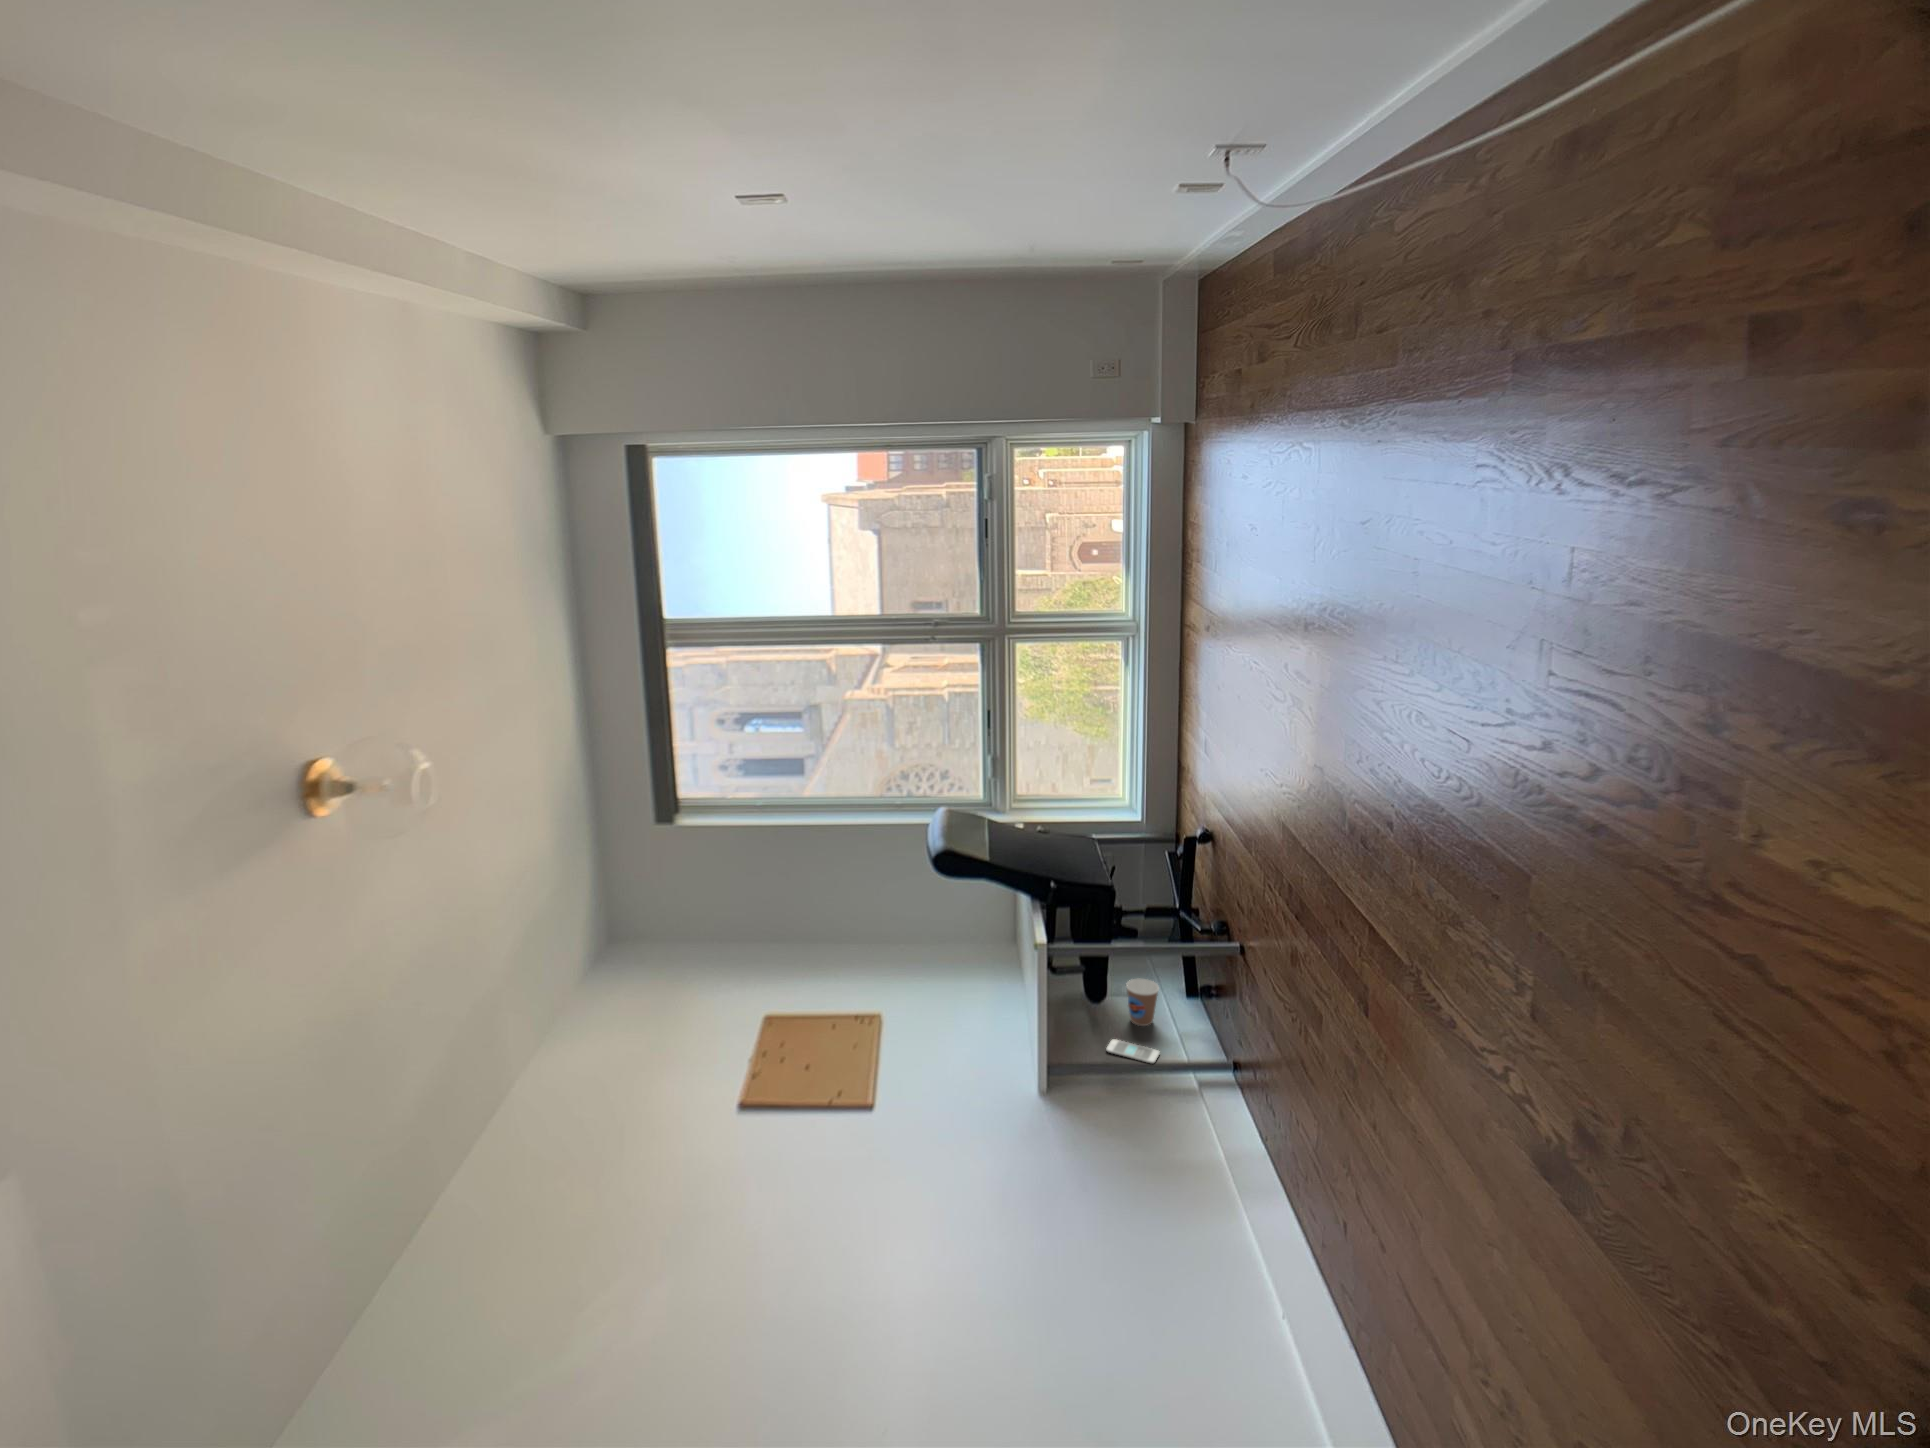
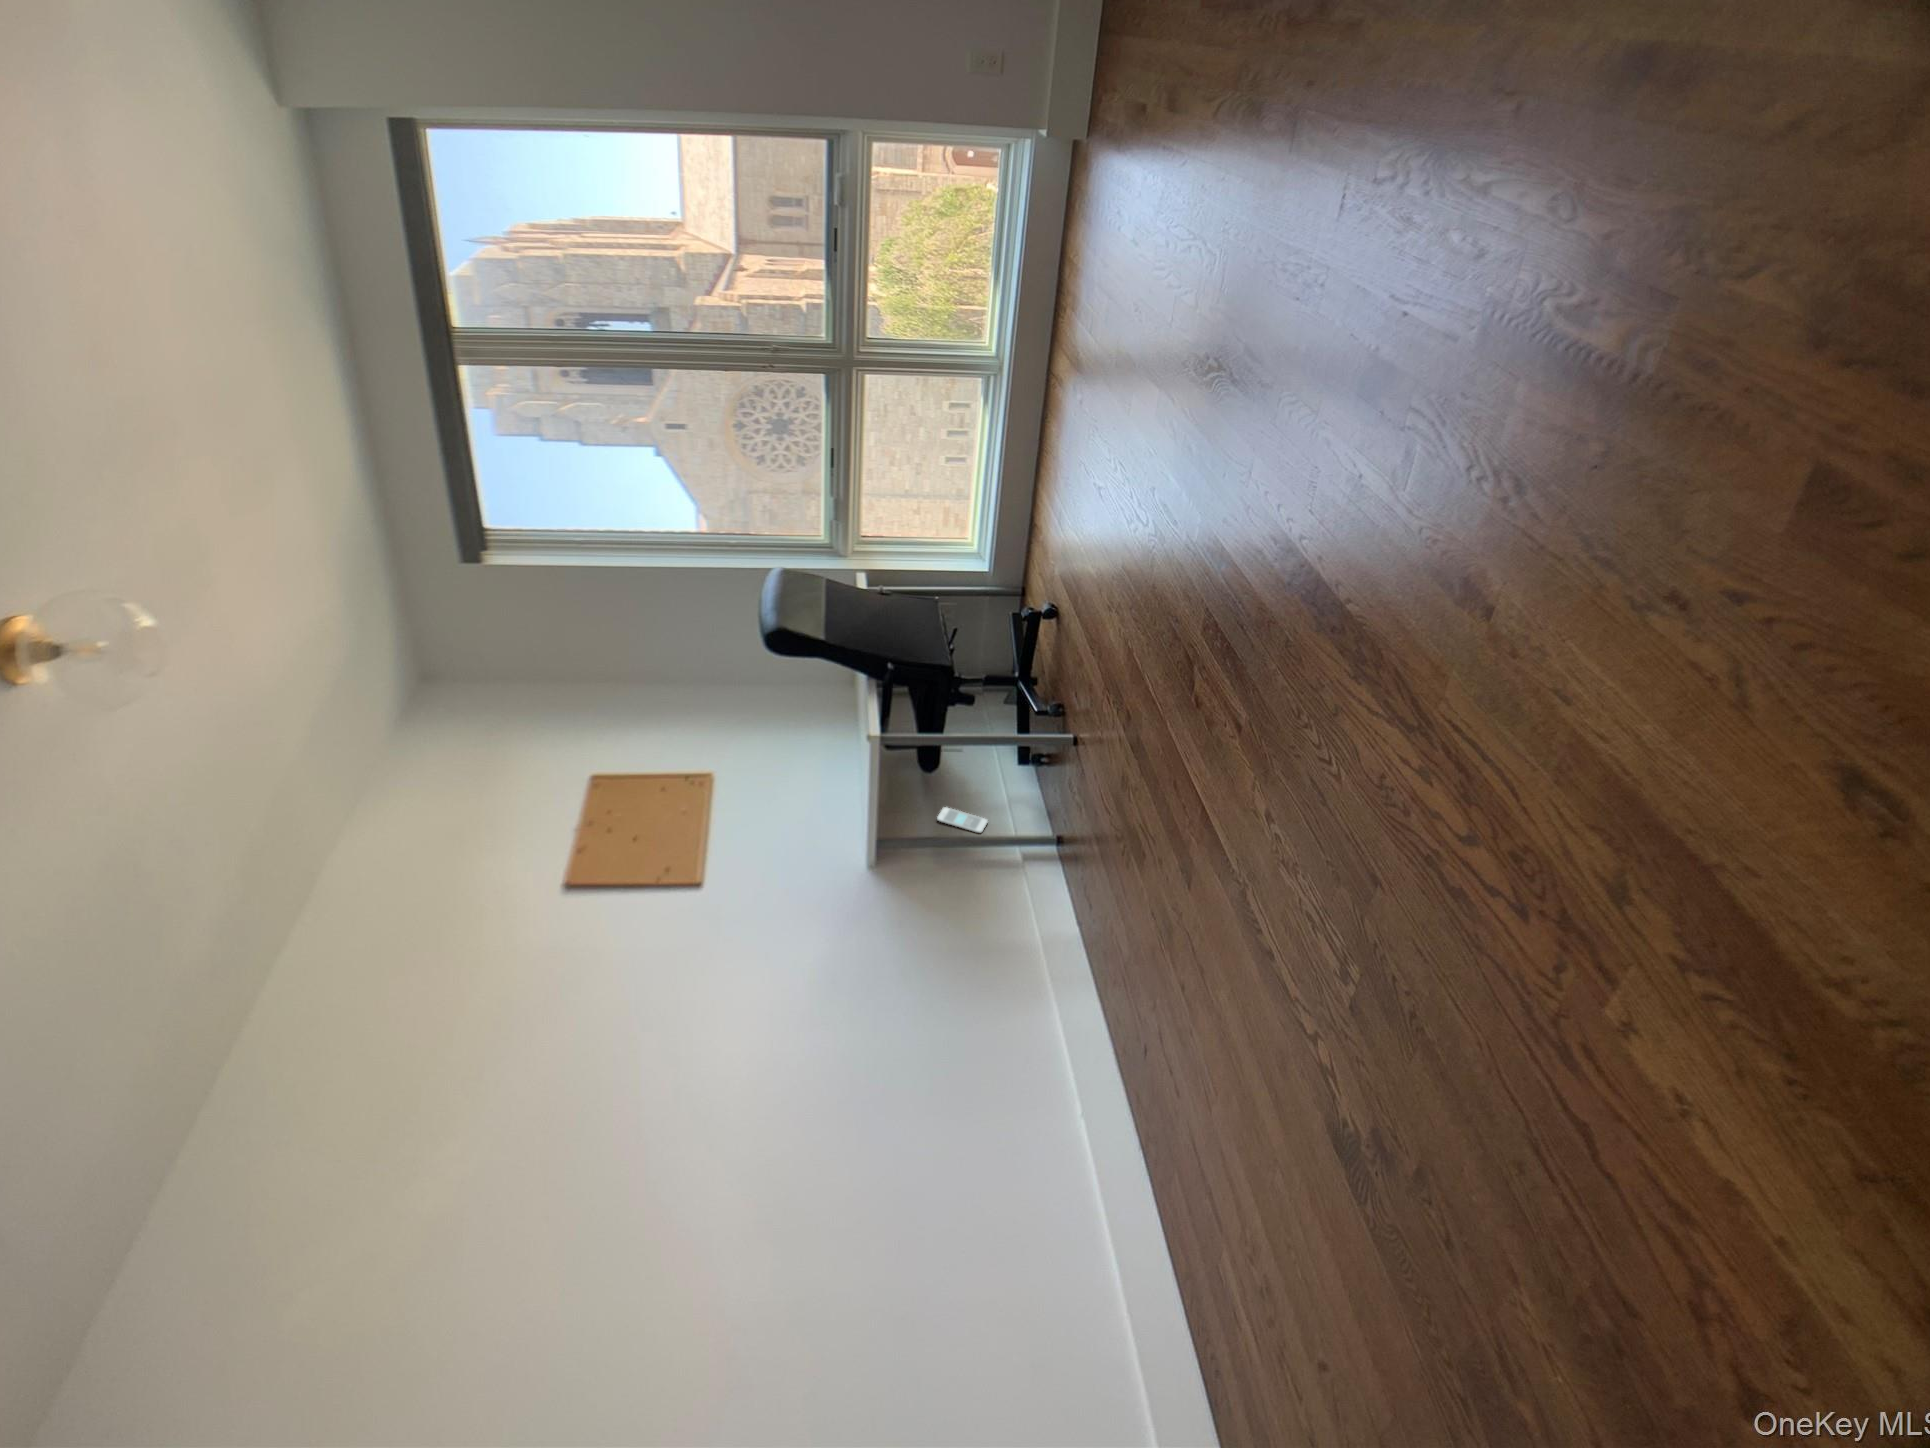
coffee cup: present [1127,979,1159,1026] -> none [961,746,993,791]

